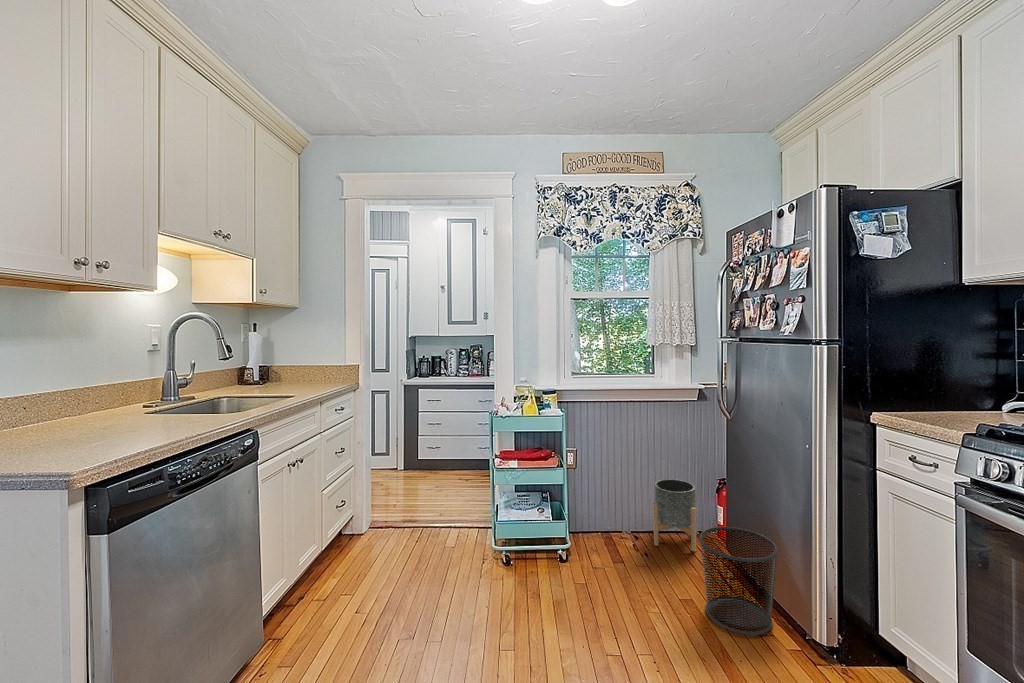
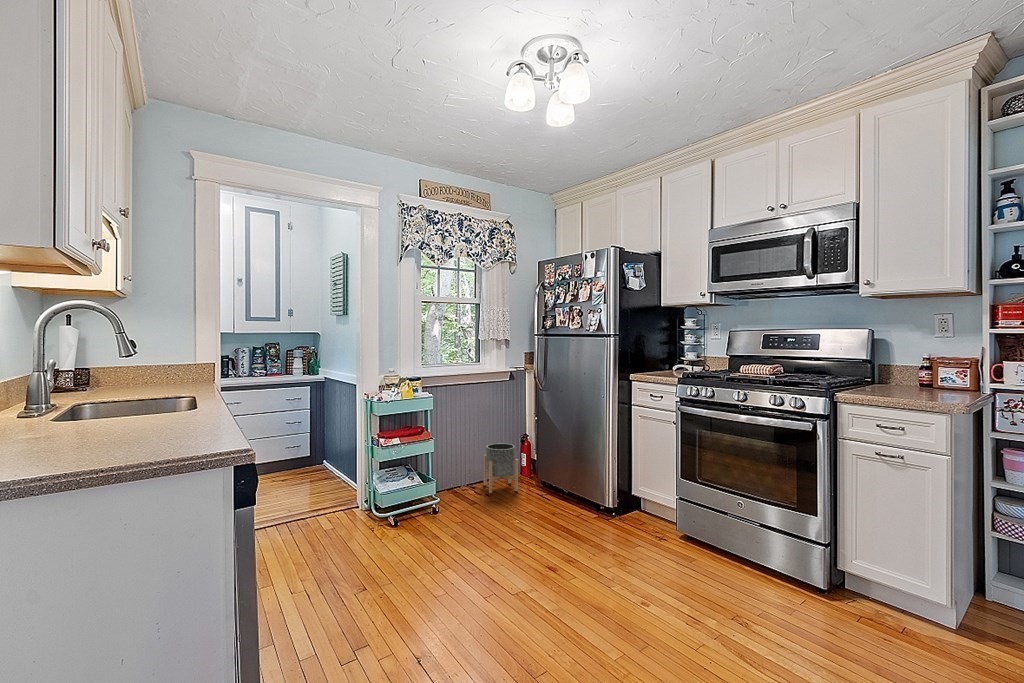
waste bin: present [699,527,778,635] -> none [541,459,587,521]

